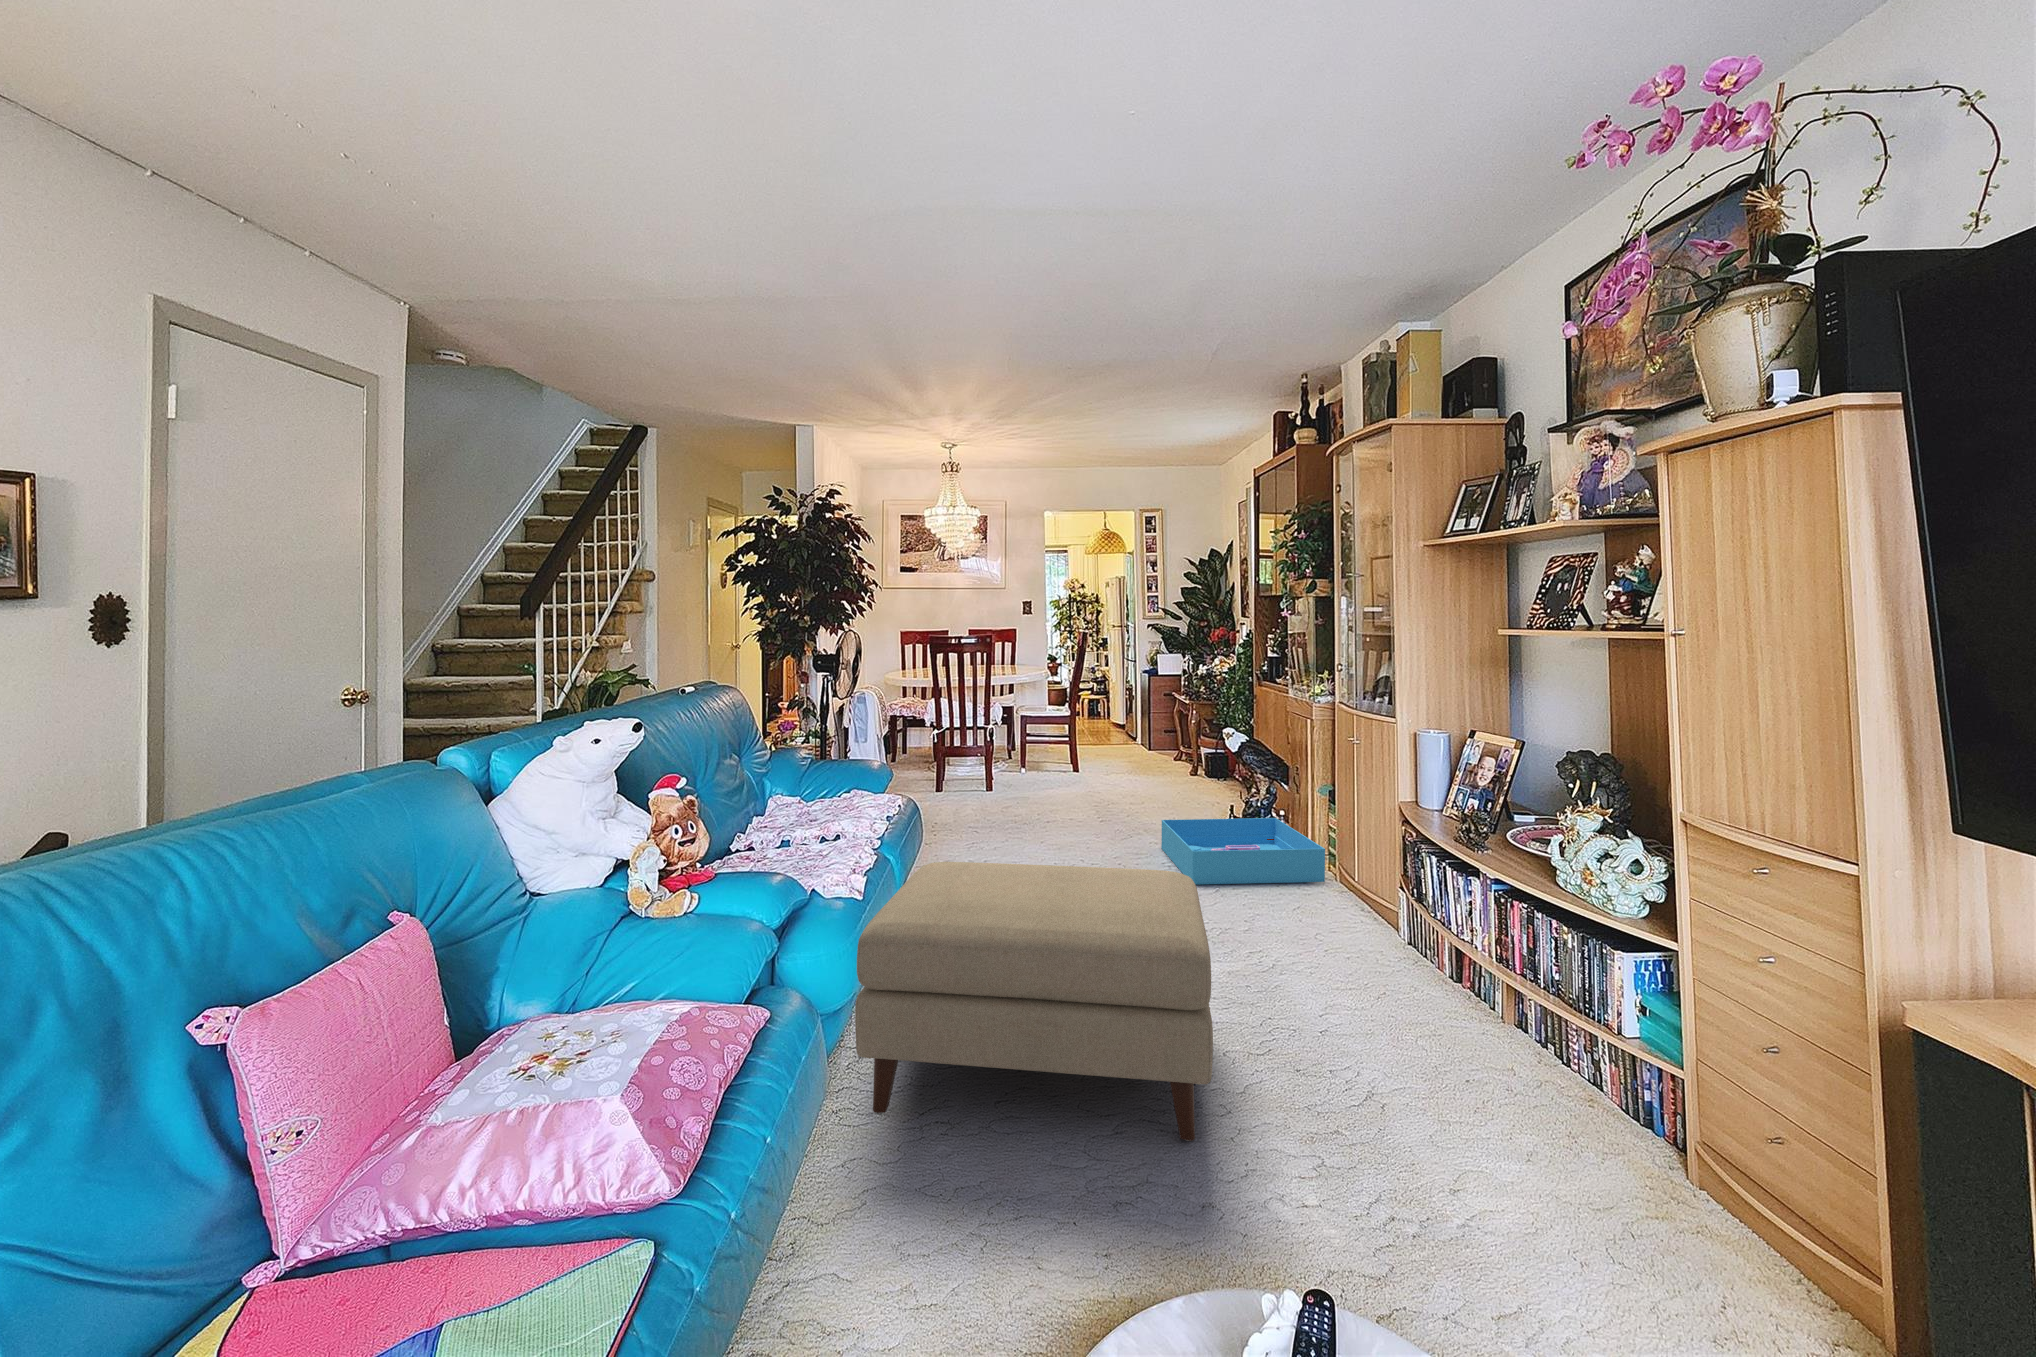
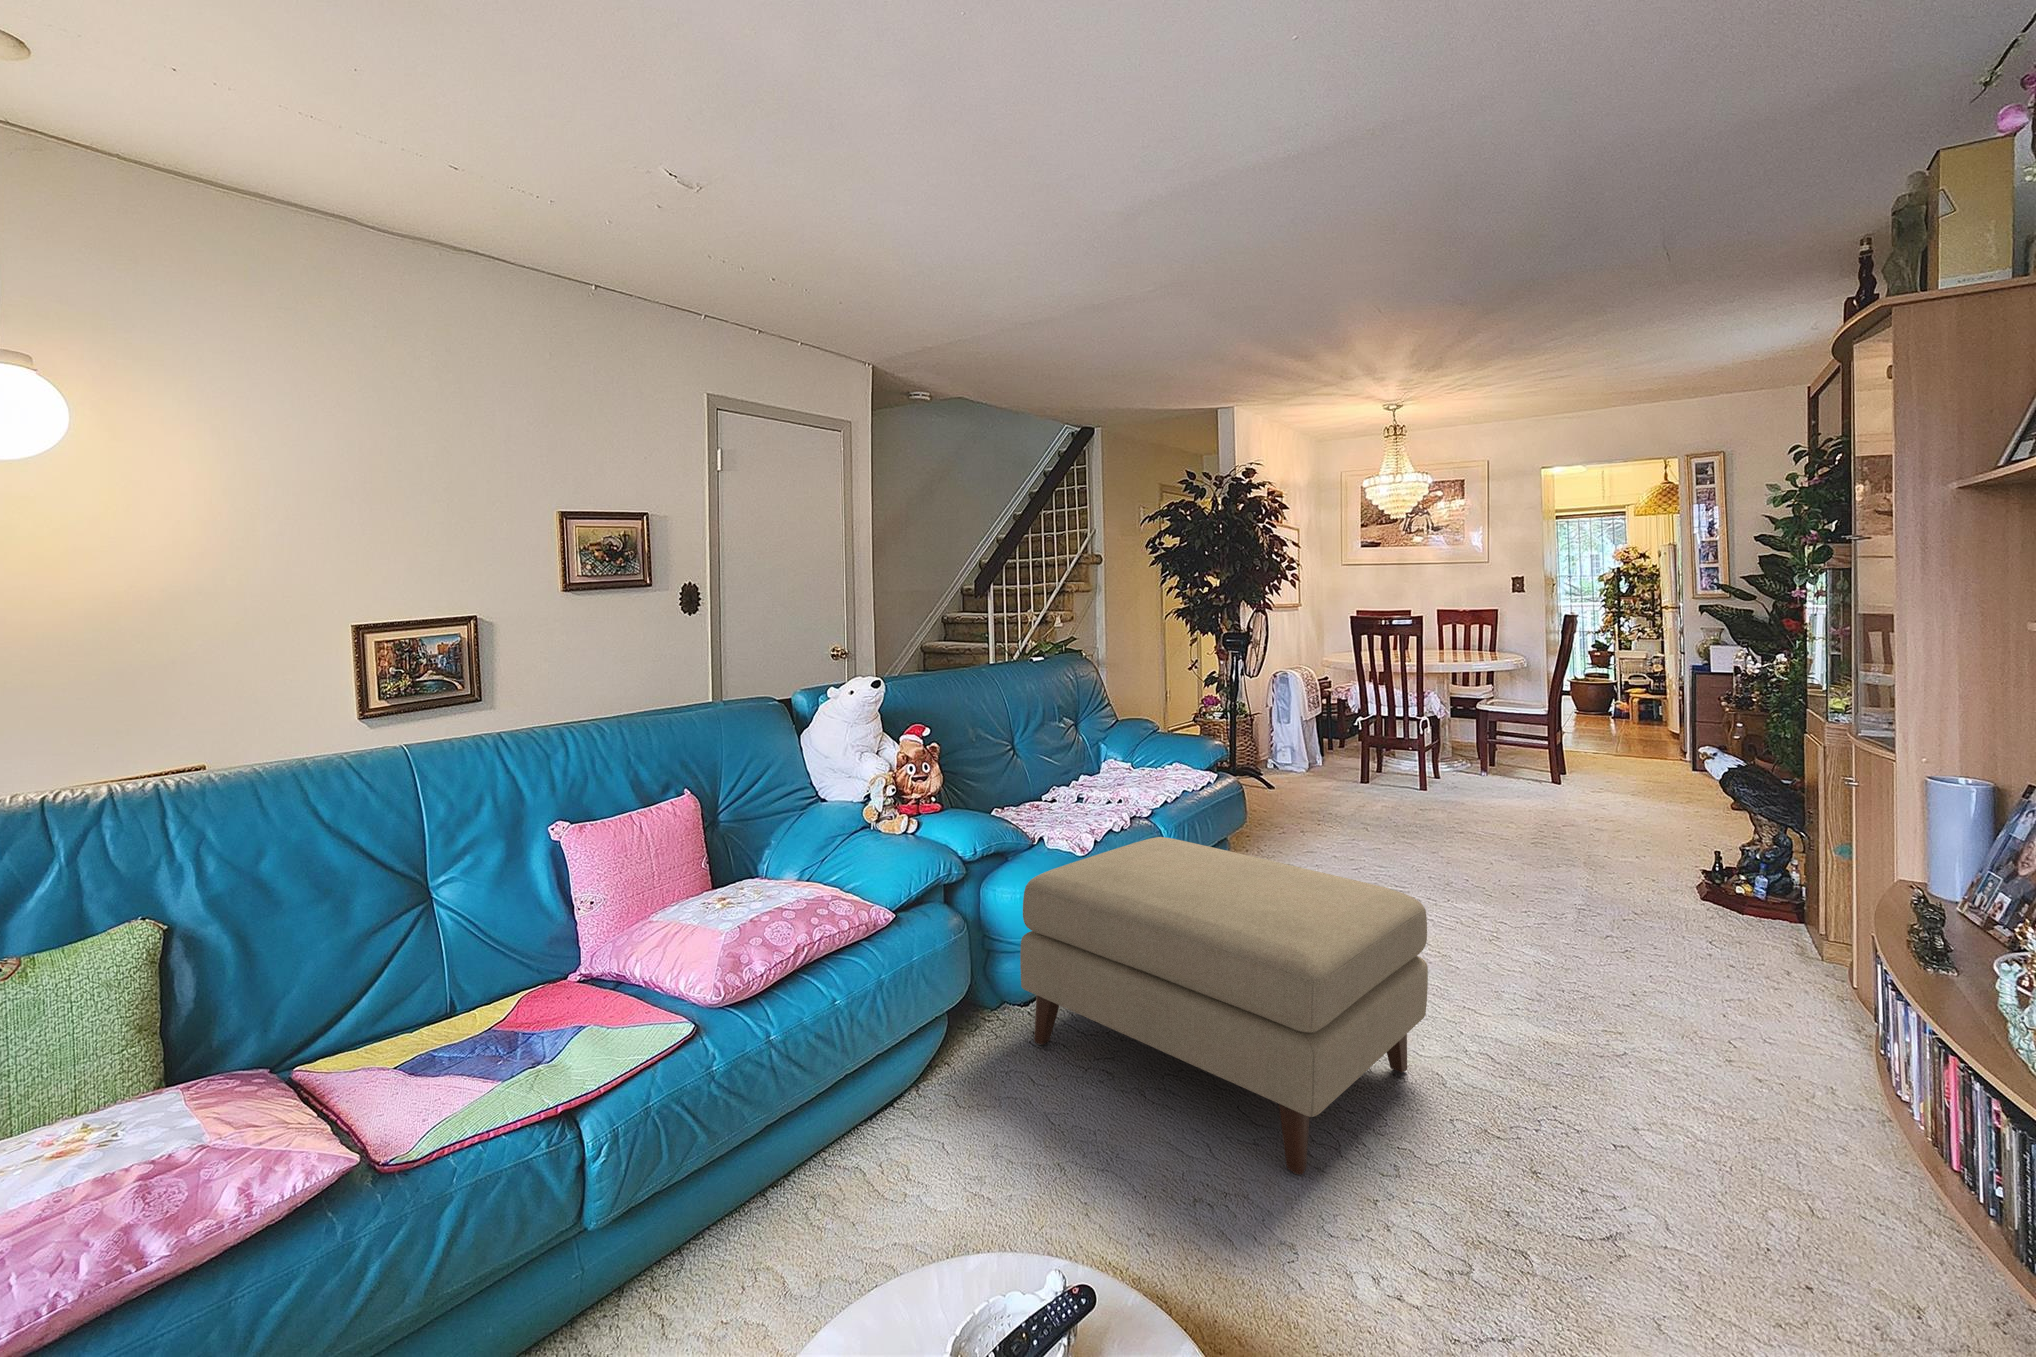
storage bin: present [1161,818,1325,885] -> none [1584,852,1824,977]

